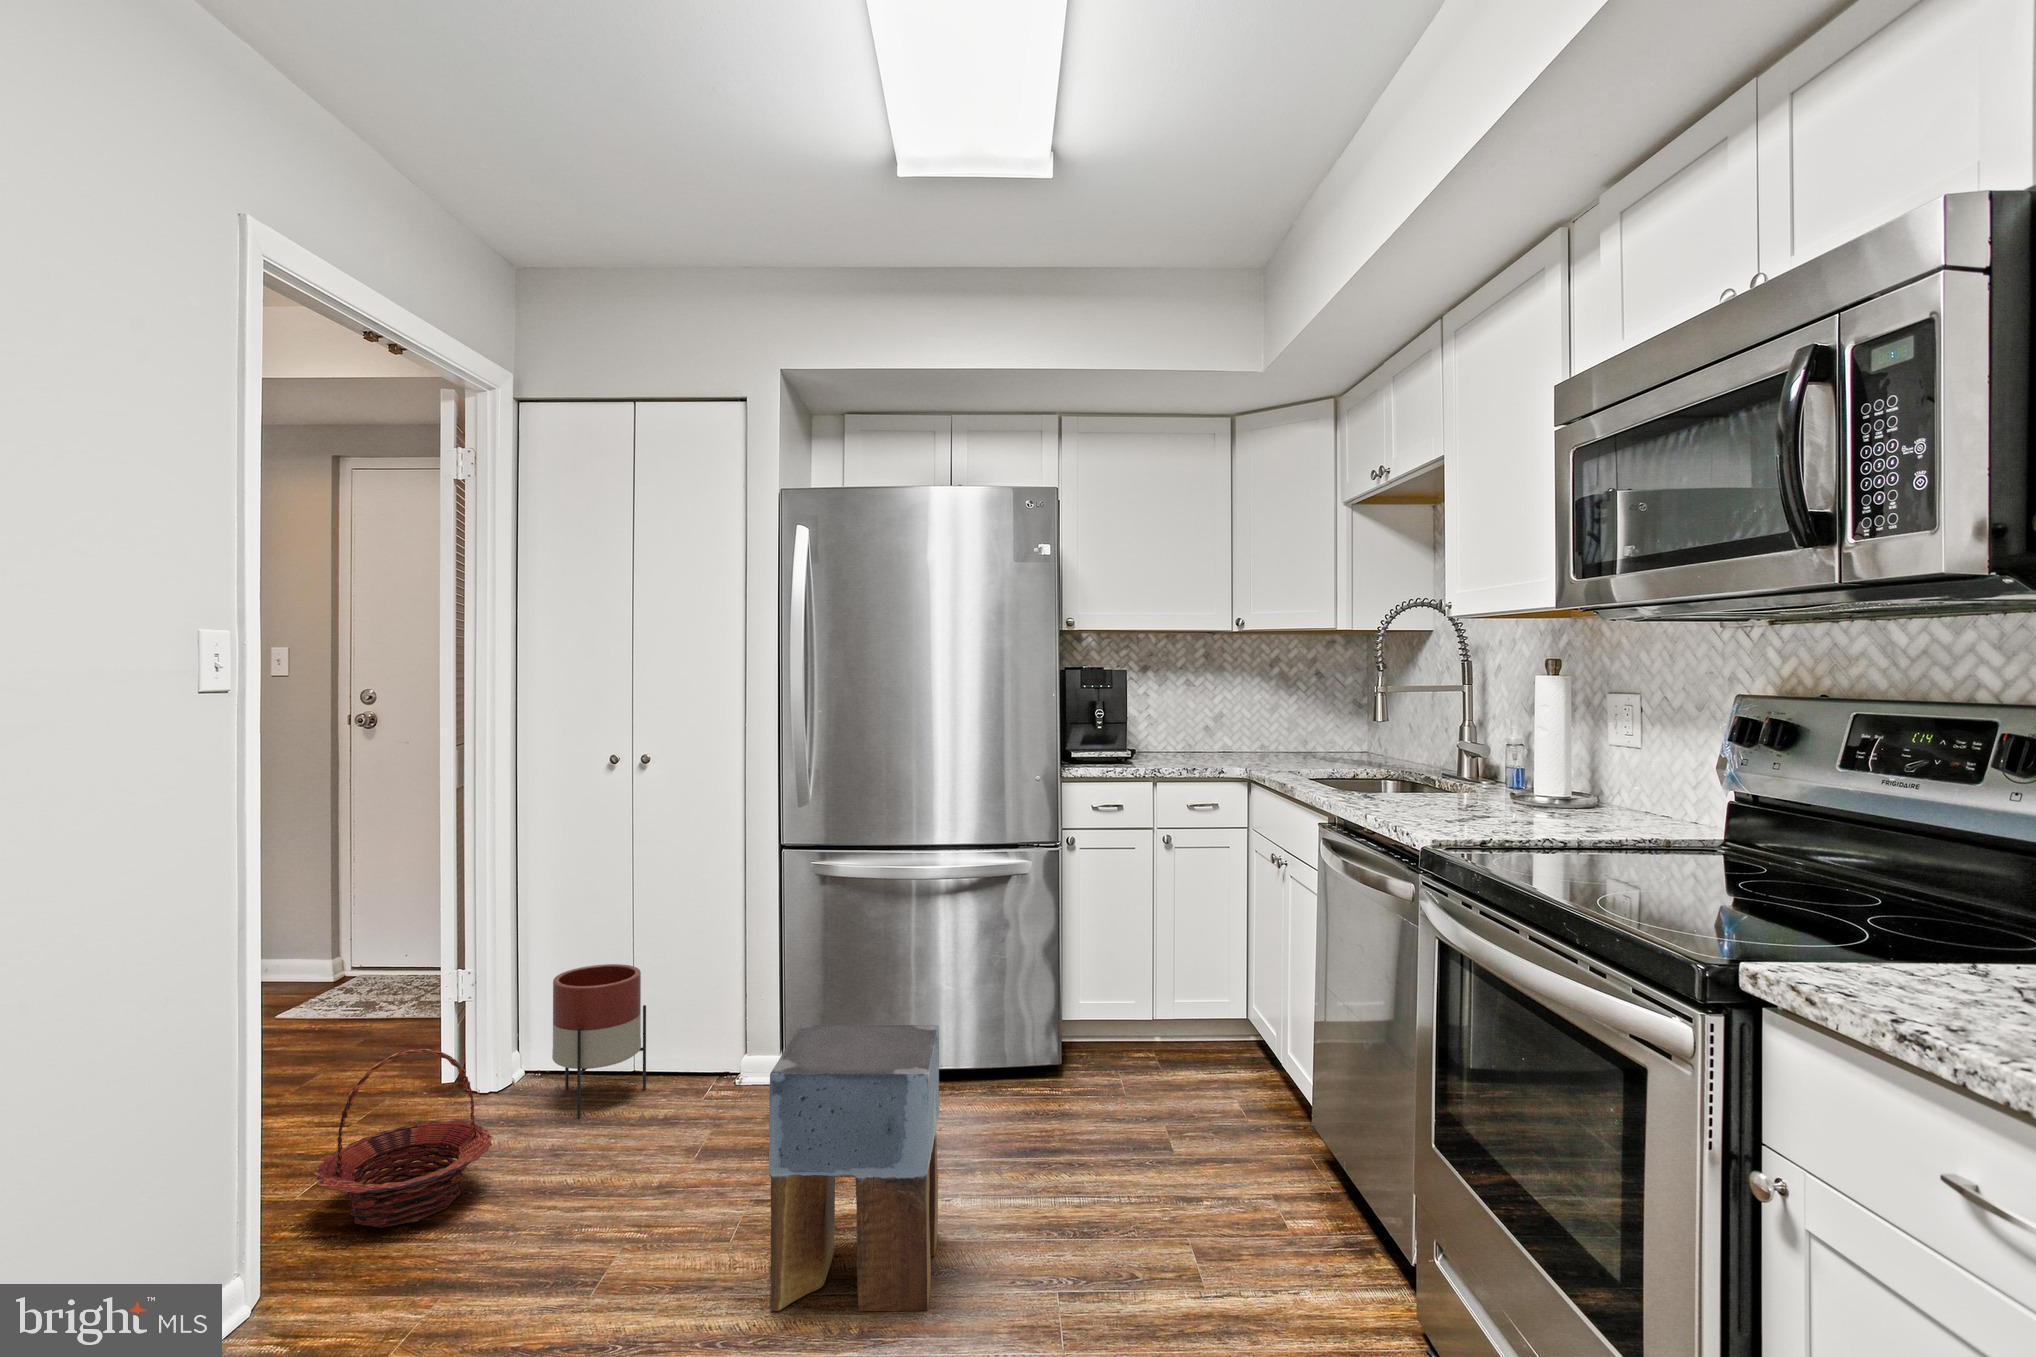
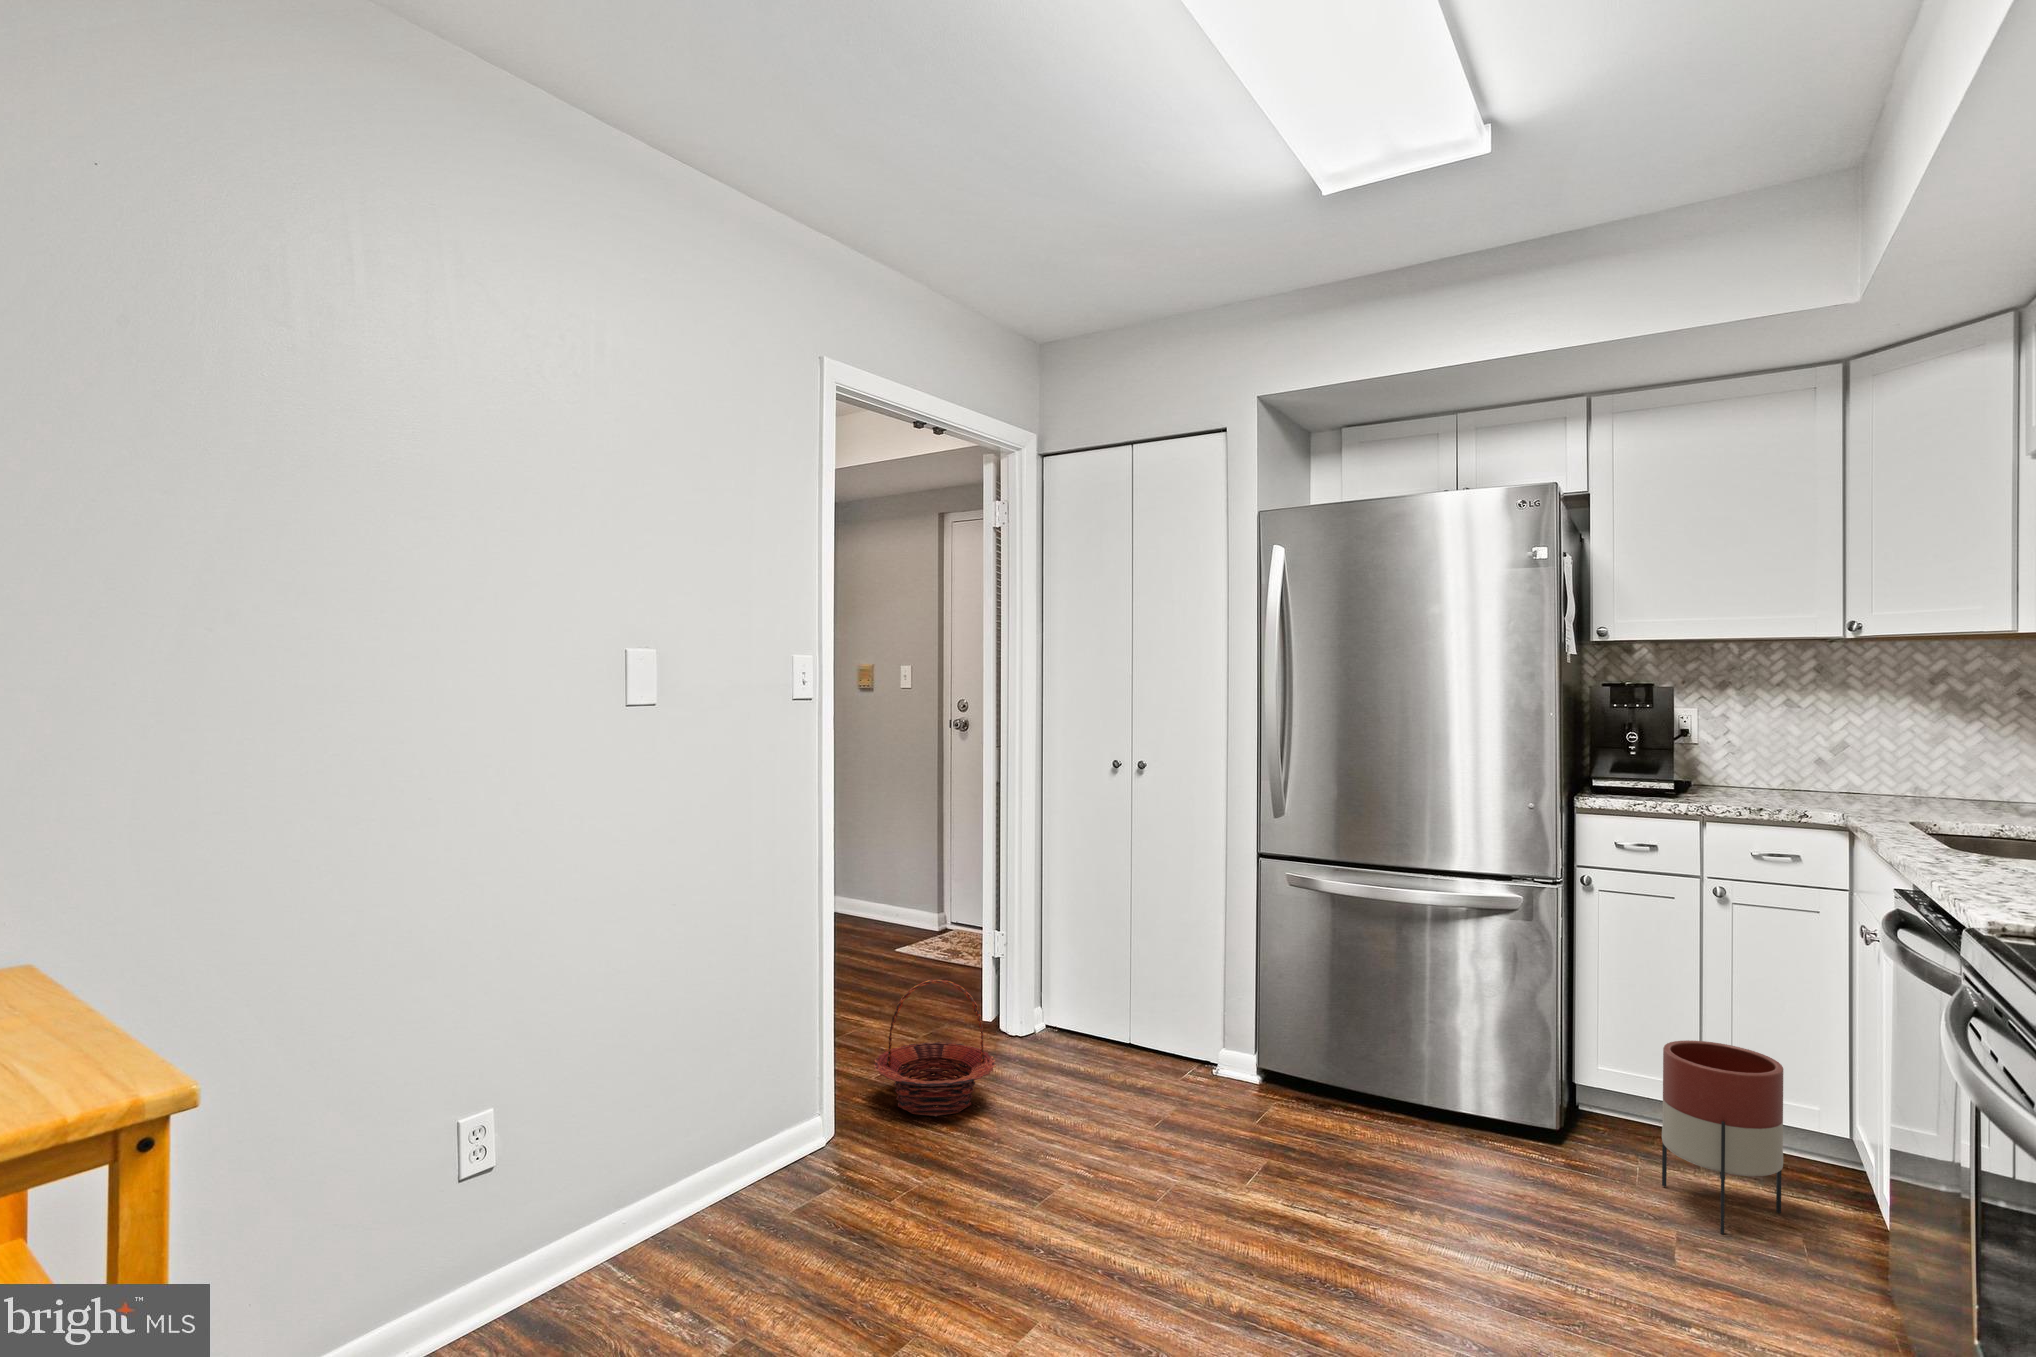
planter: present [552,964,646,1119] -> present [1662,1040,1783,1234]
stool: present [769,1025,939,1311] -> none [1168,1015,1355,1317]

